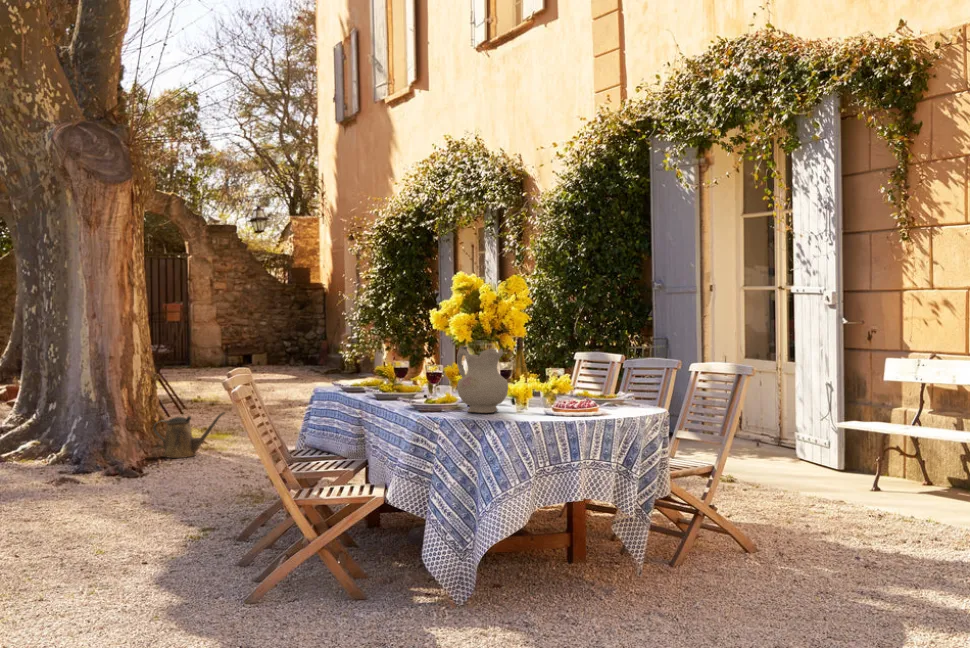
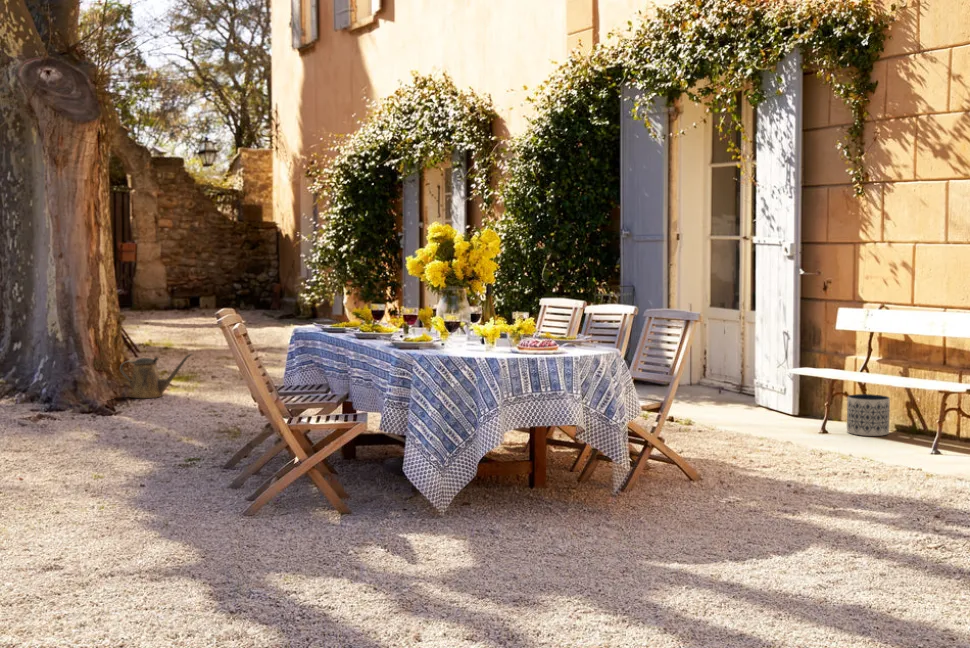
ceramic pitcher: present [457,346,508,413] -> none [433,290,479,351]
planter: none [902,449,948,495] -> present [847,394,890,436]

